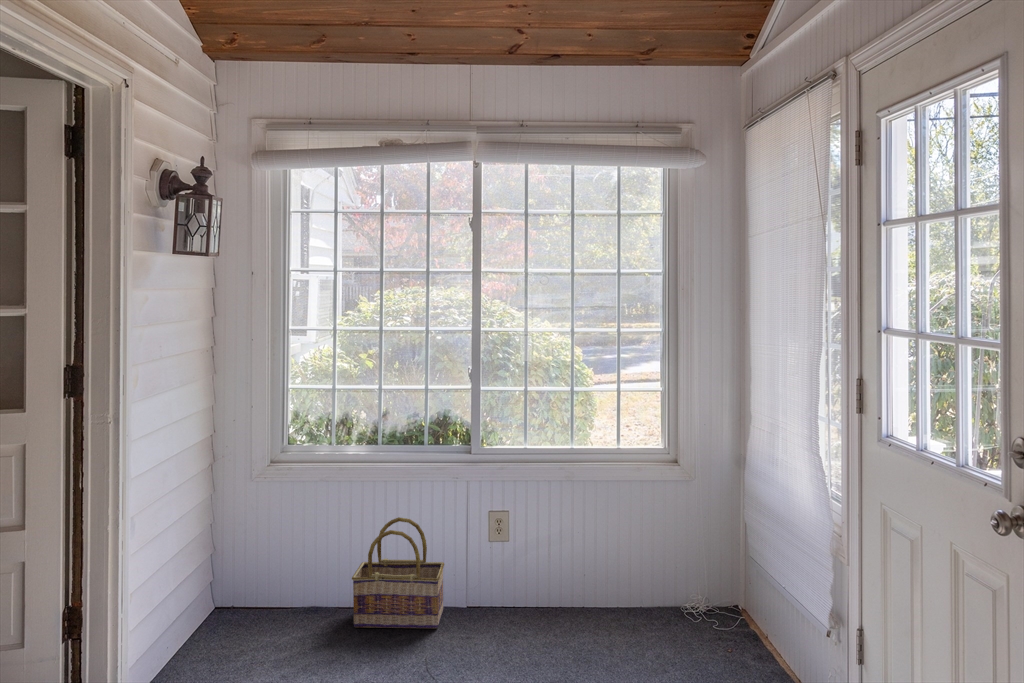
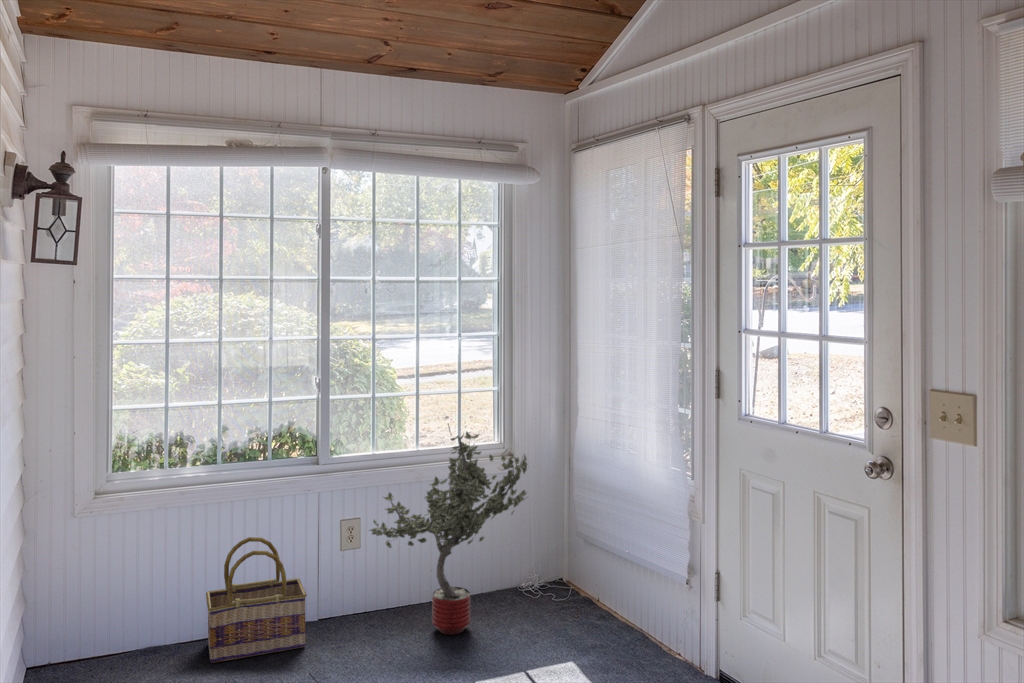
potted tree: none [496,432,668,644] -> present [370,432,527,635]

